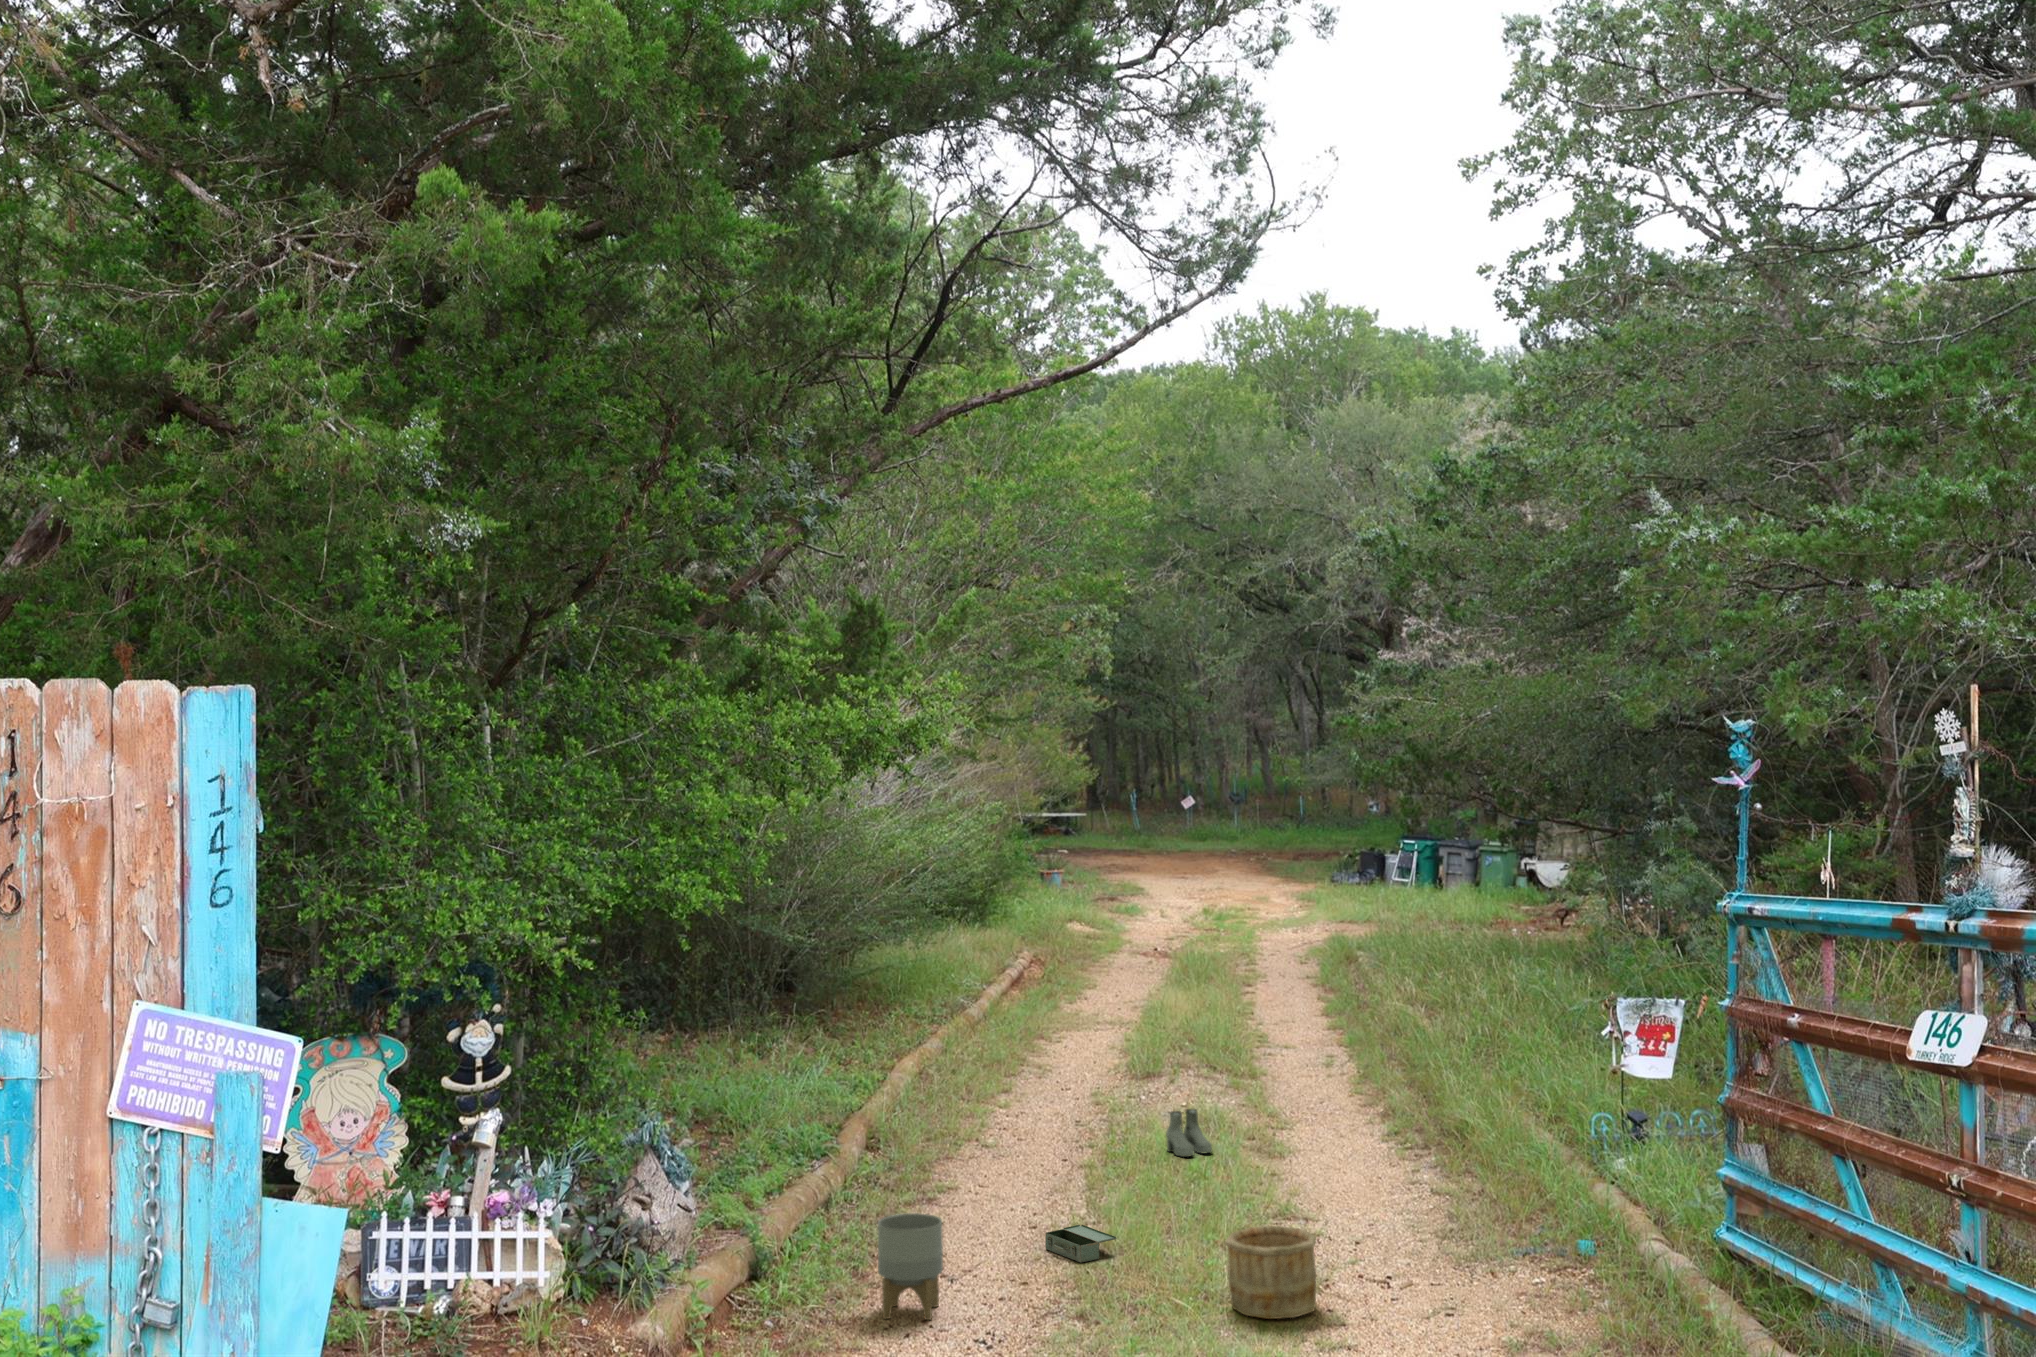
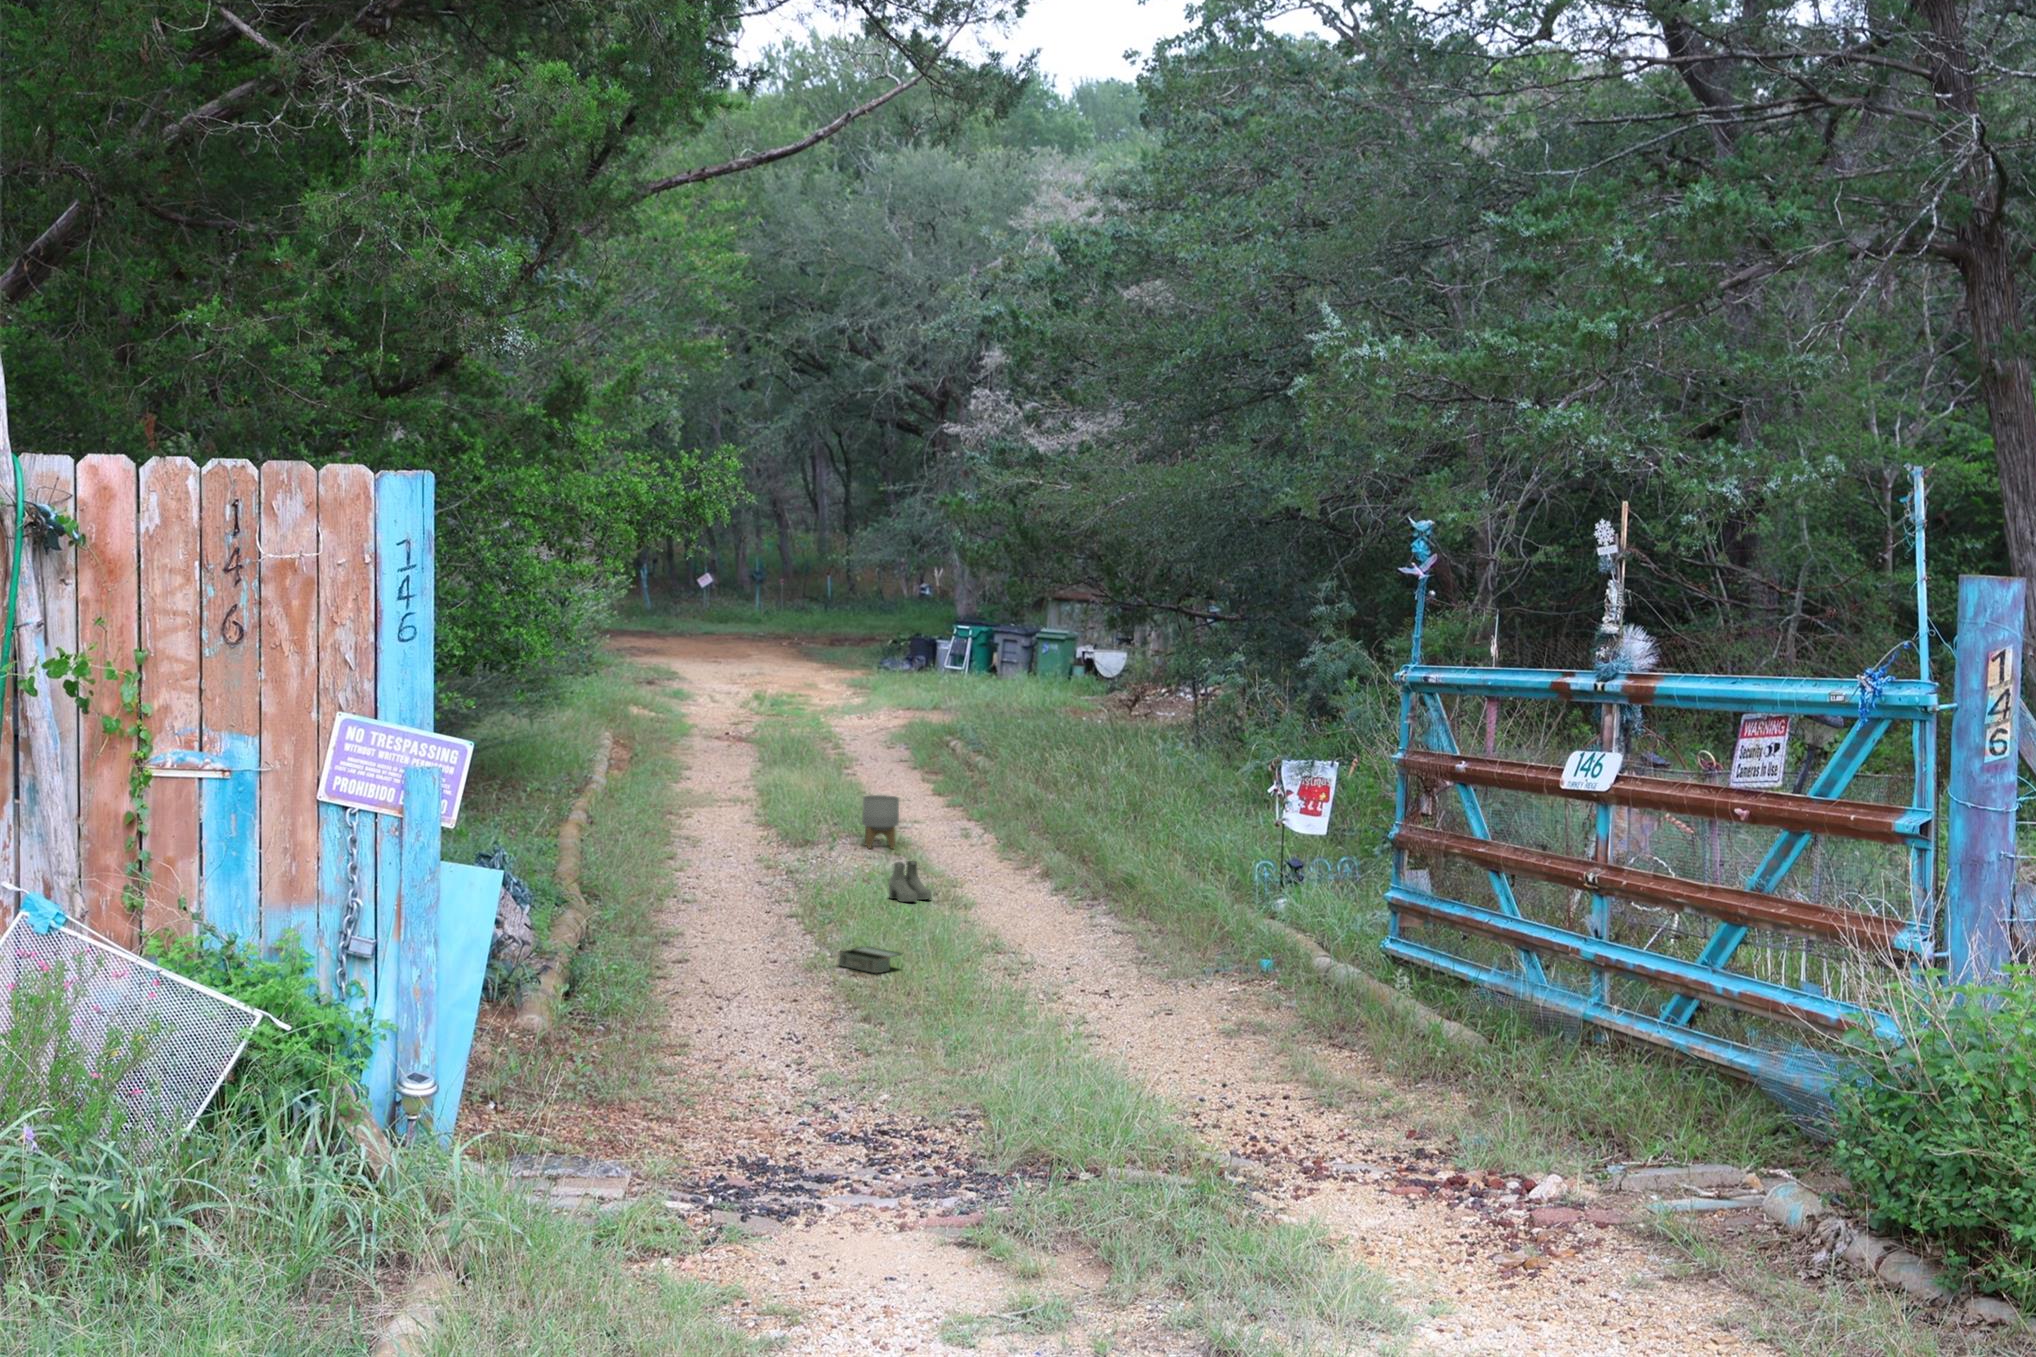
planter: present [878,1213,943,1320] -> present [862,795,899,849]
wooden bucket: present [1225,1226,1316,1319] -> none [1019,934,1092,1003]

